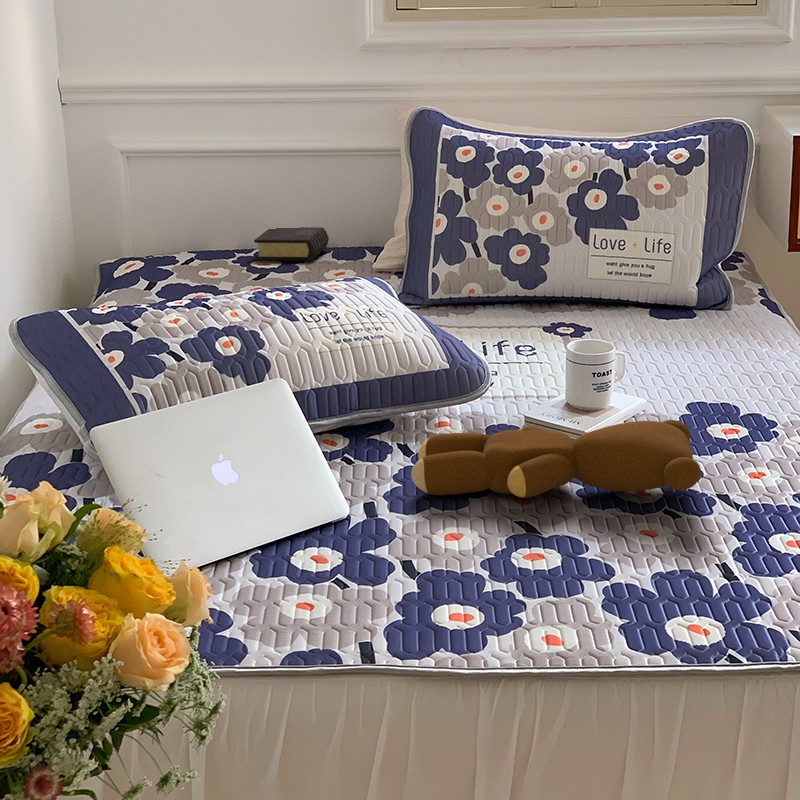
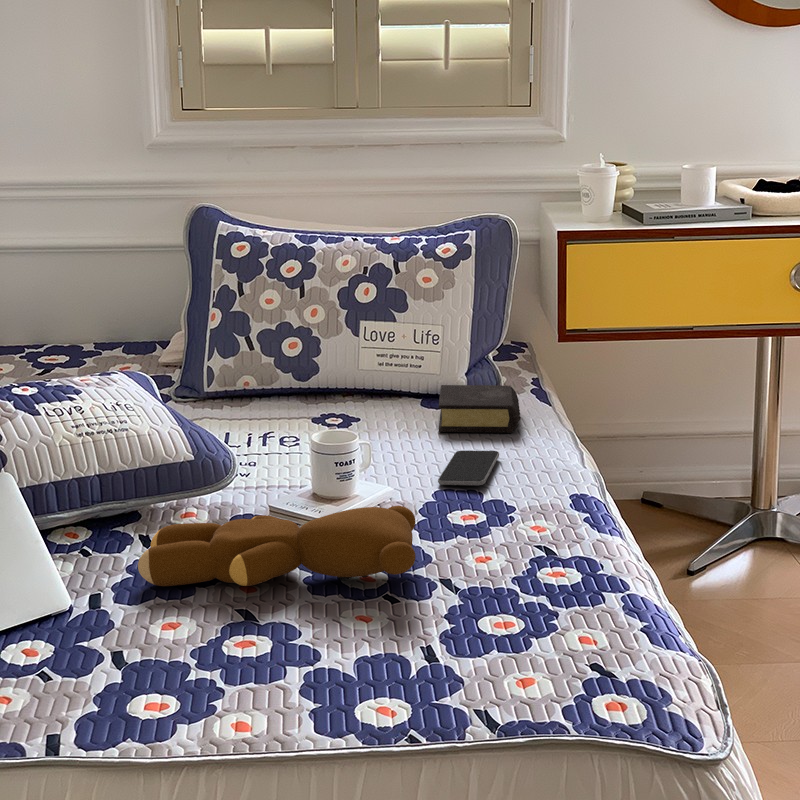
book: present [254,227,329,261] -> present [438,385,521,433]
smartphone: none [691,363,750,400] -> present [438,451,499,485]

